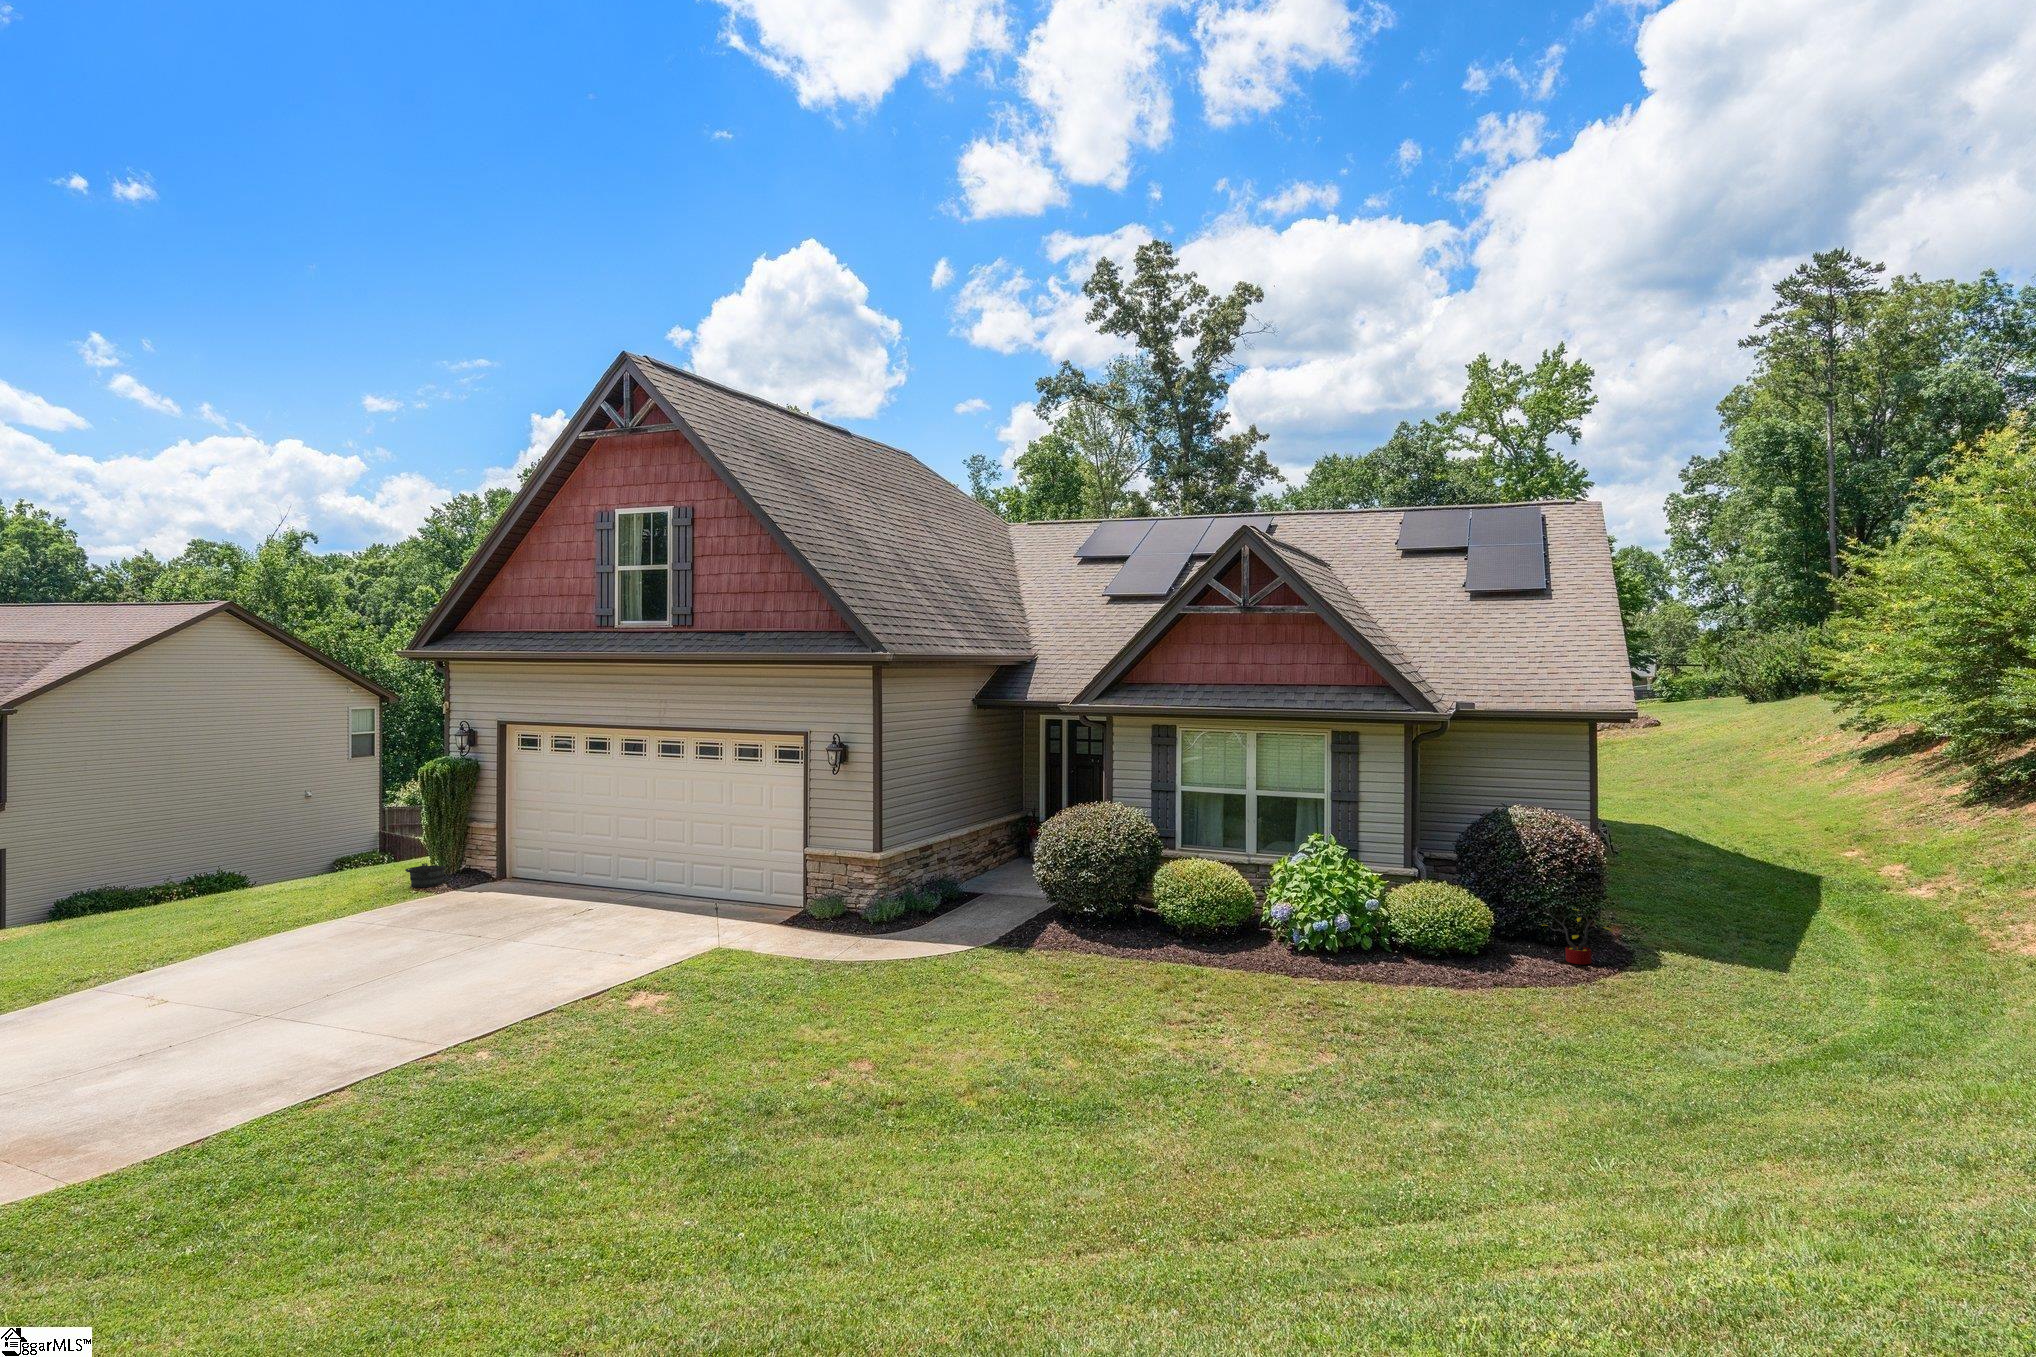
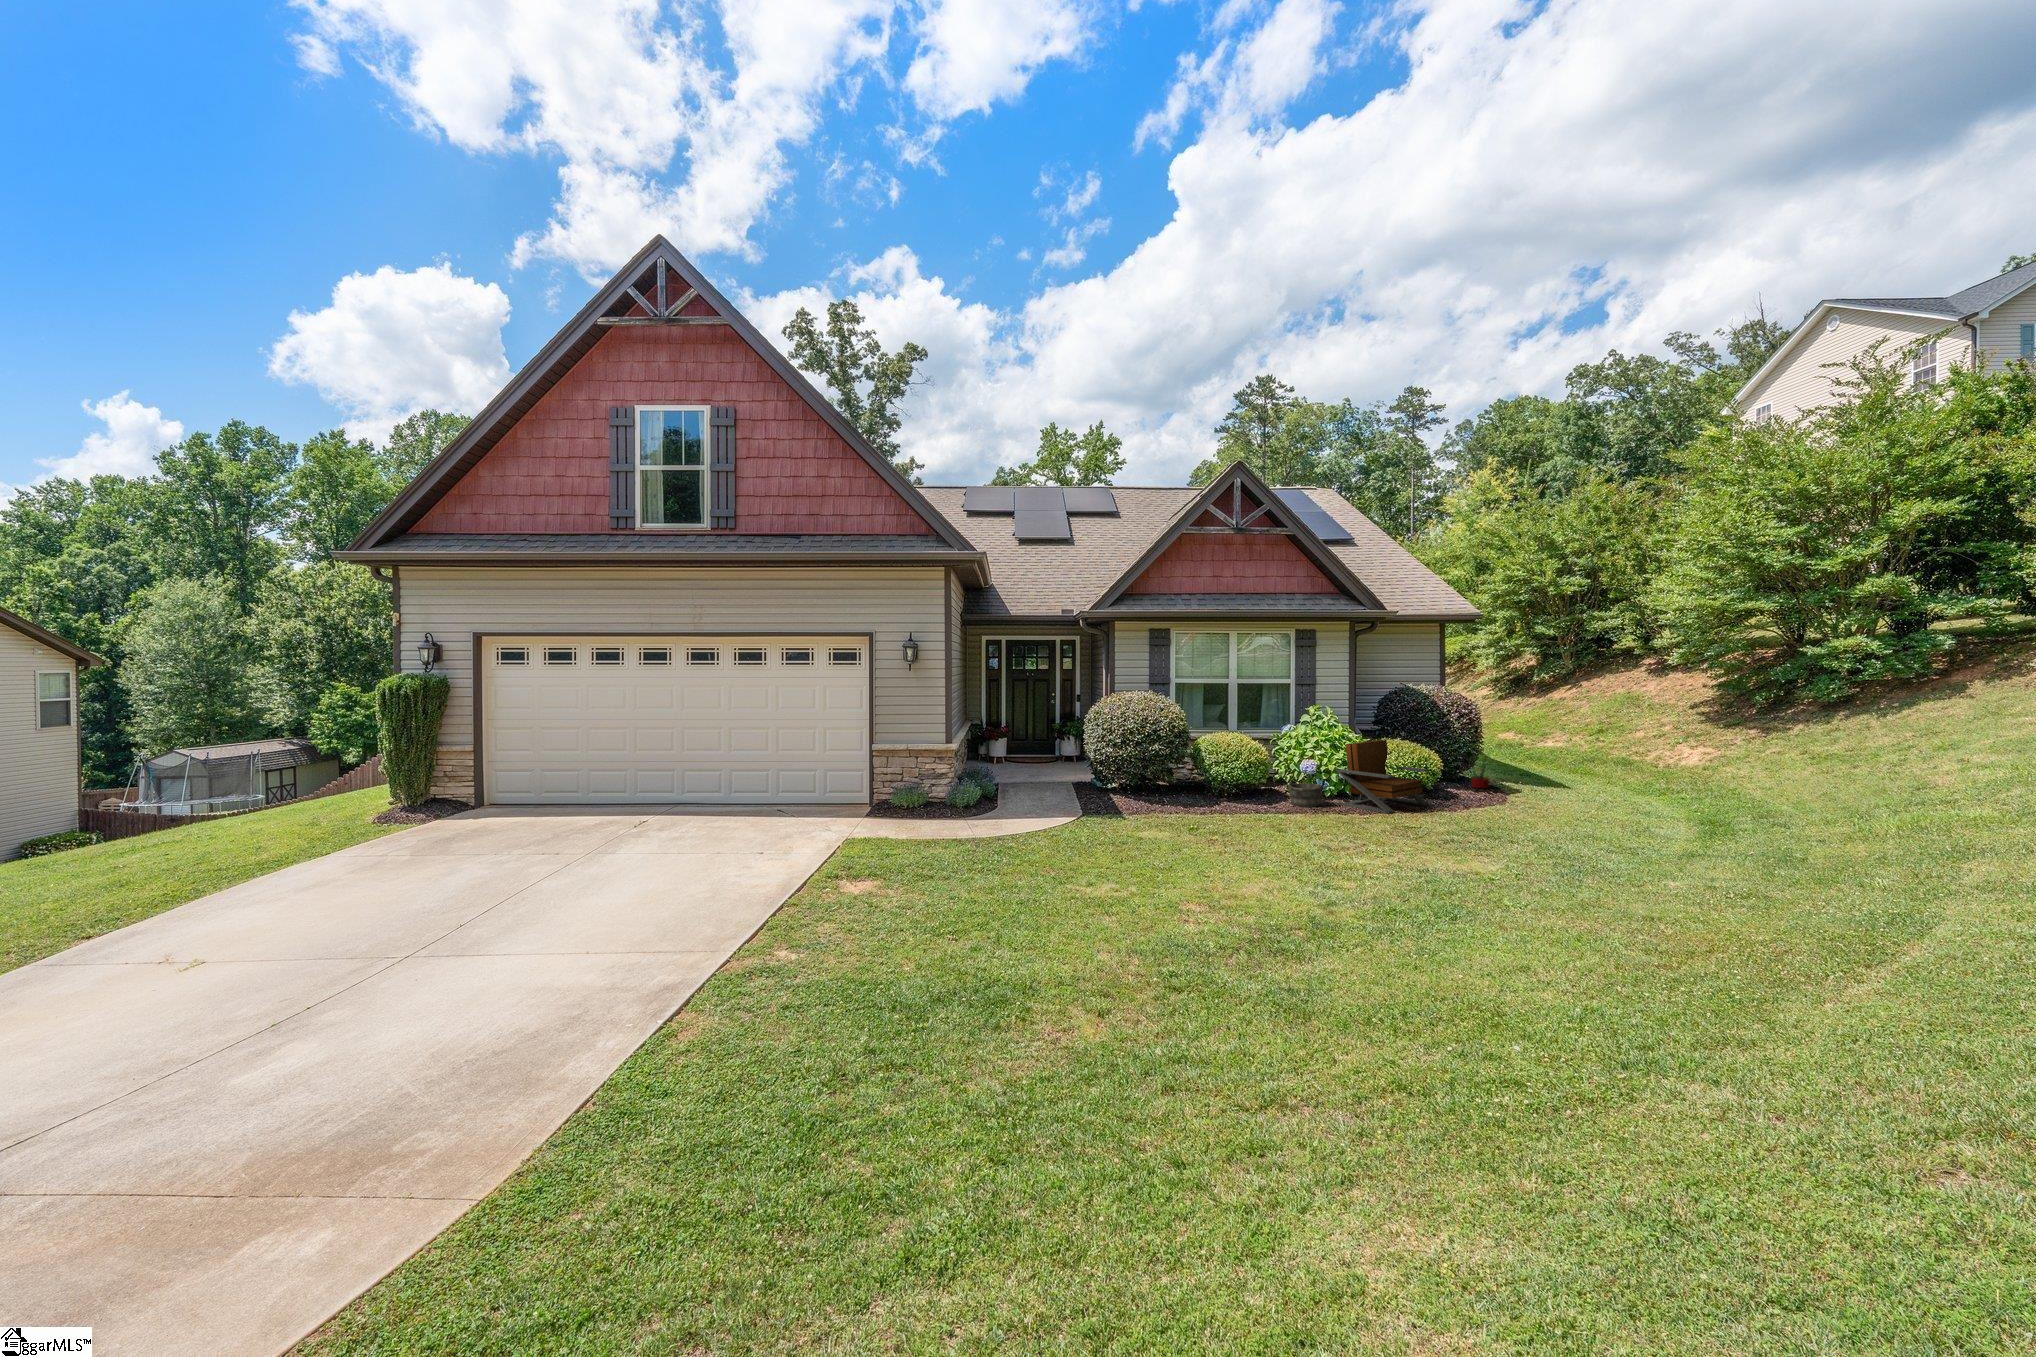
bucket: present [405,863,445,888] -> present [1286,781,1323,807]
lounge chair: none [1314,884,1438,986] -> present [1337,740,1429,814]

